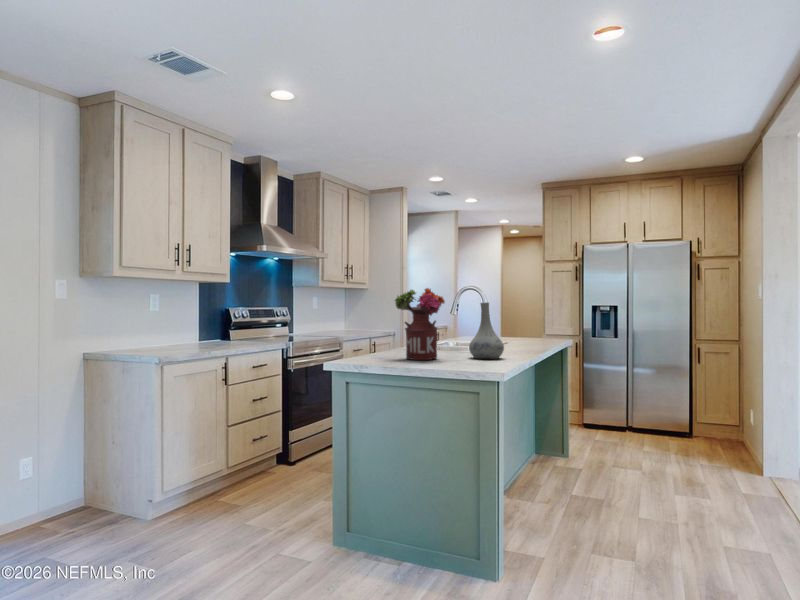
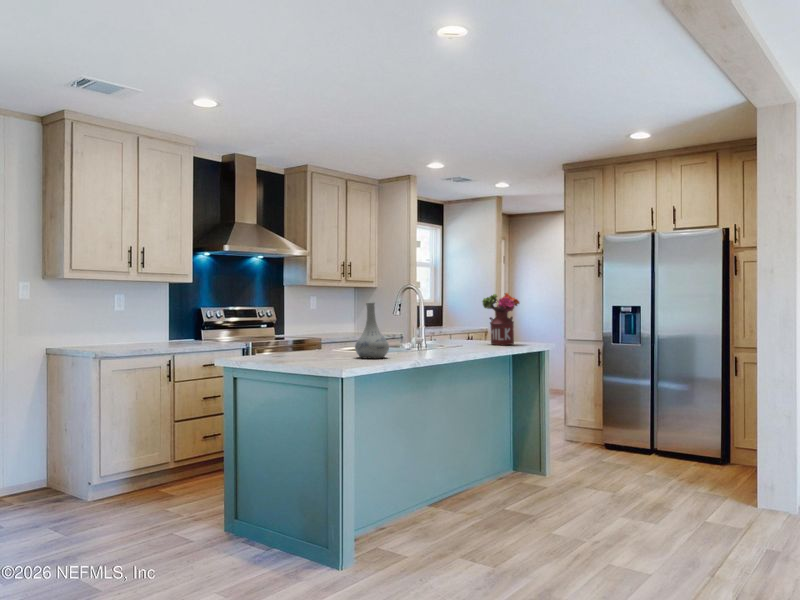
flower arrangement: present [395,288,445,360] -> present [482,293,519,345]

